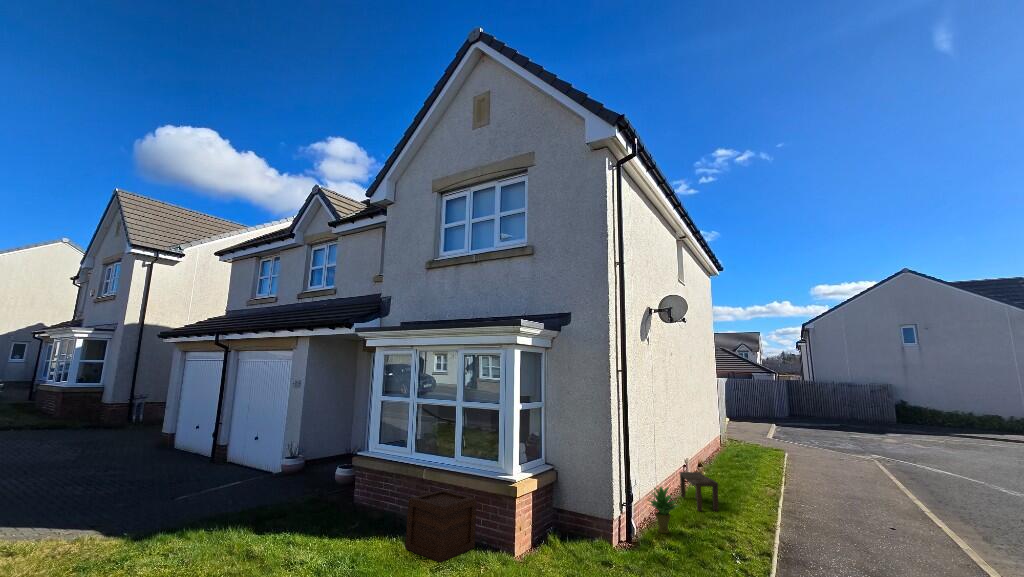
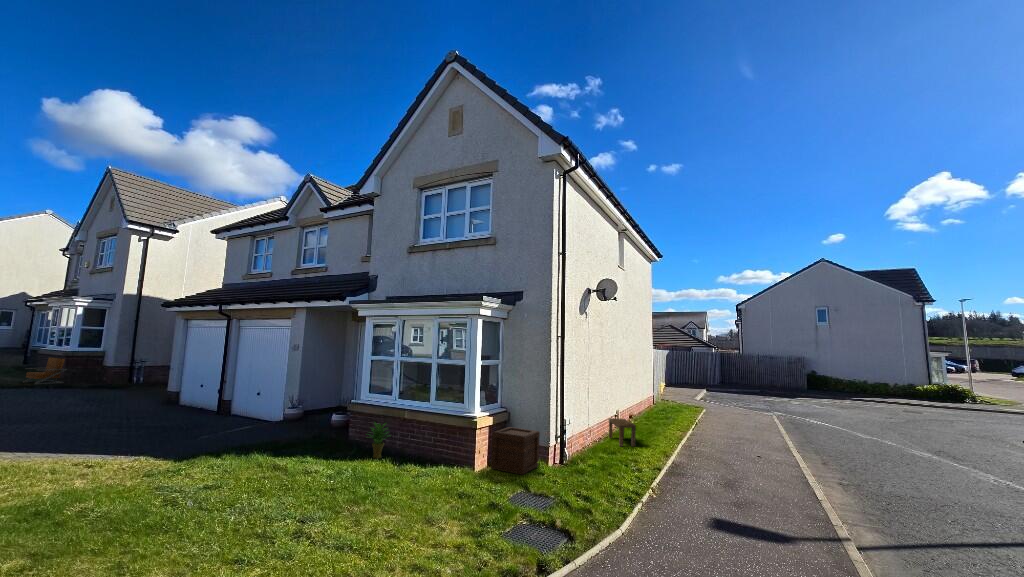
lounge chair: none [16,395,63,425] -> present [23,358,67,384]
potted plant: present [648,487,679,533] -> present [368,422,390,458]
wooden crate: present [405,490,477,562] -> present [491,427,540,475]

